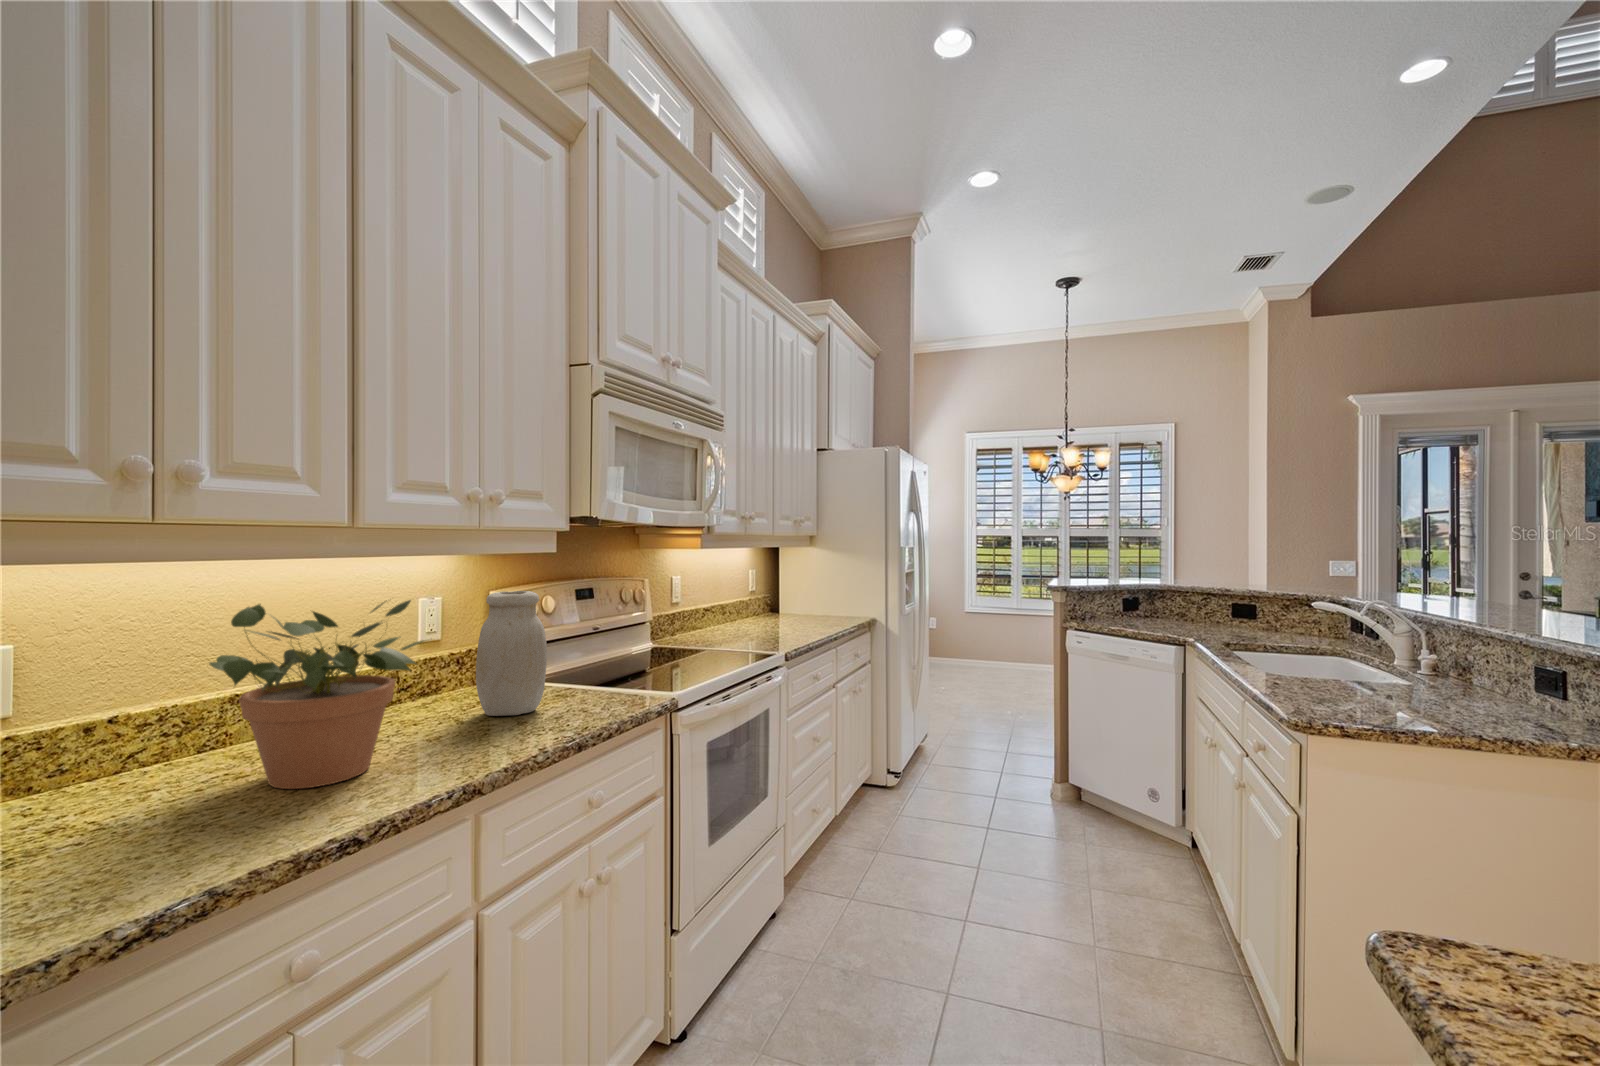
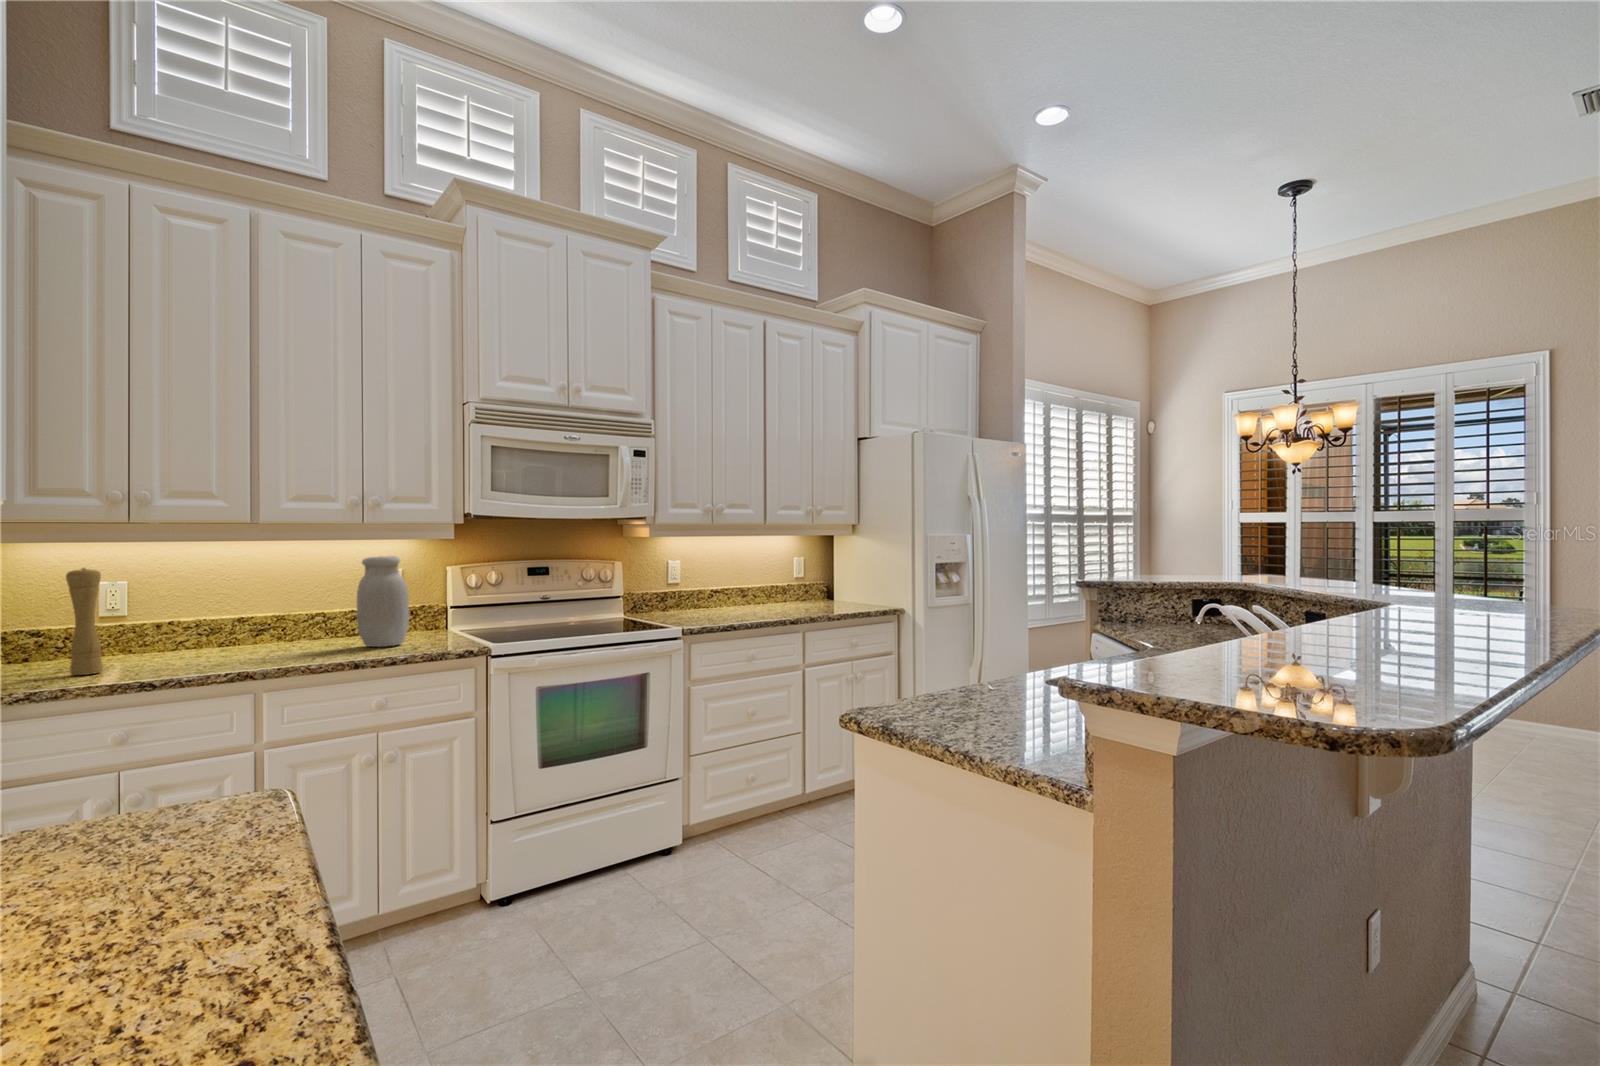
potted plant: present [210,600,424,789] -> none [148,556,291,664]
pepper mill: none [94,634,171,862] -> present [66,568,103,675]

